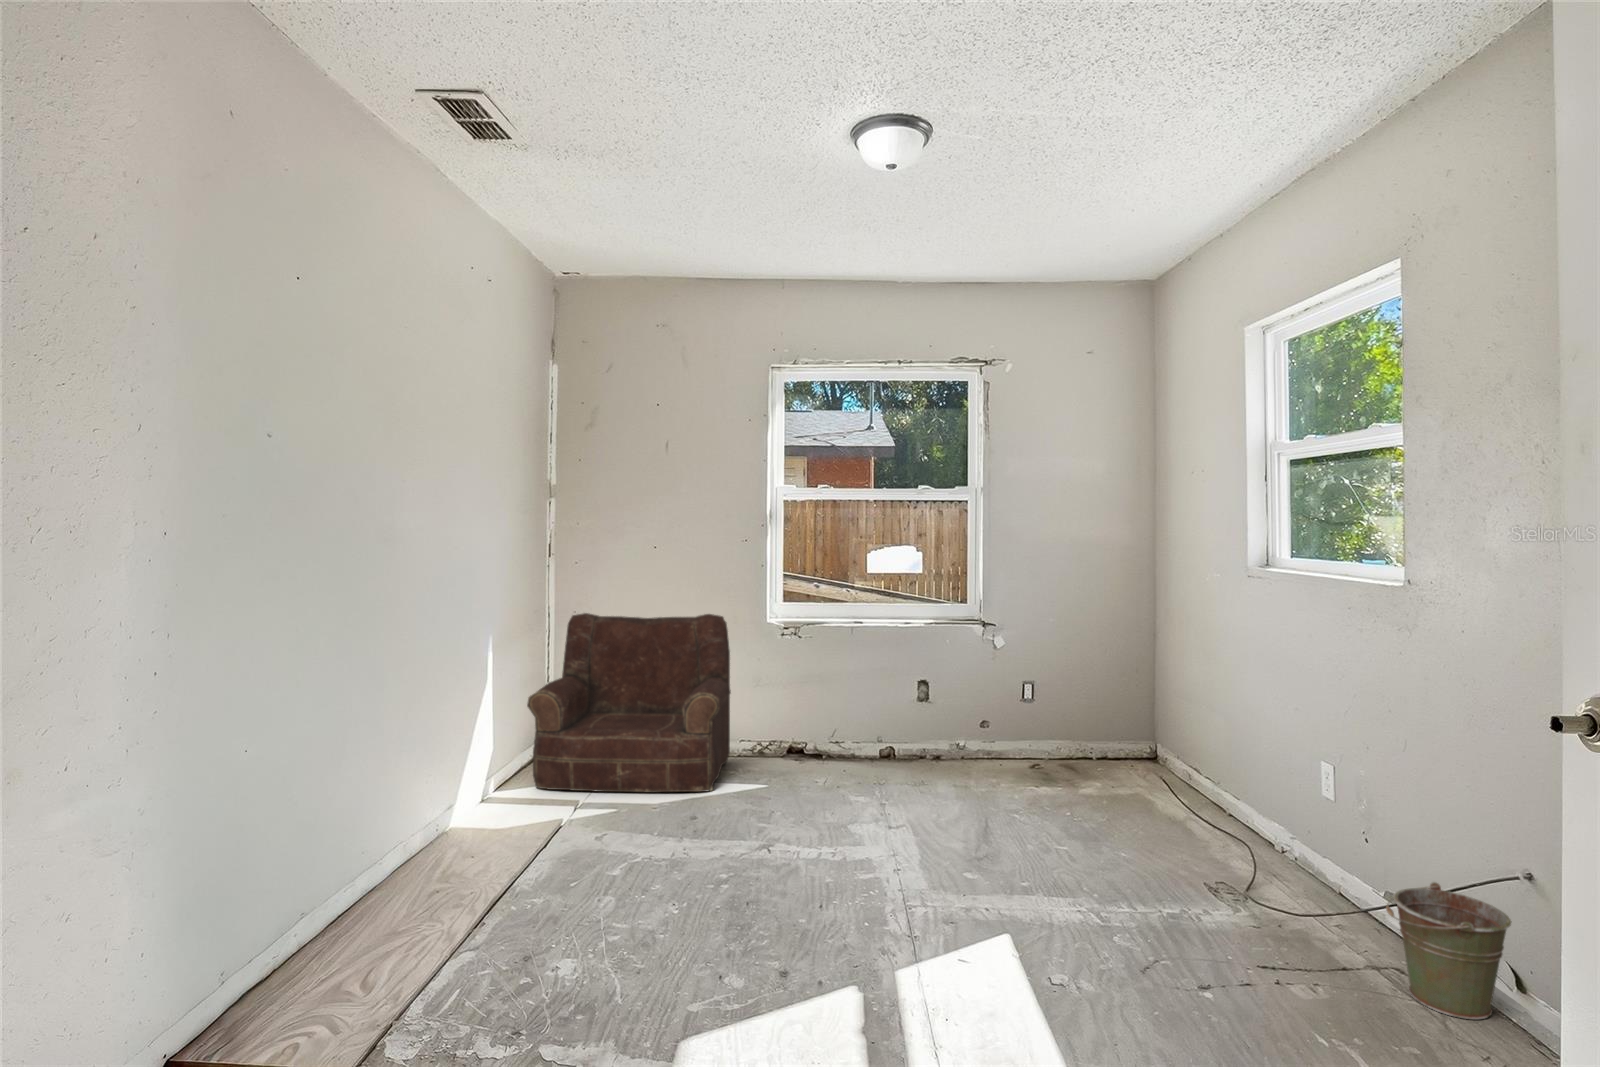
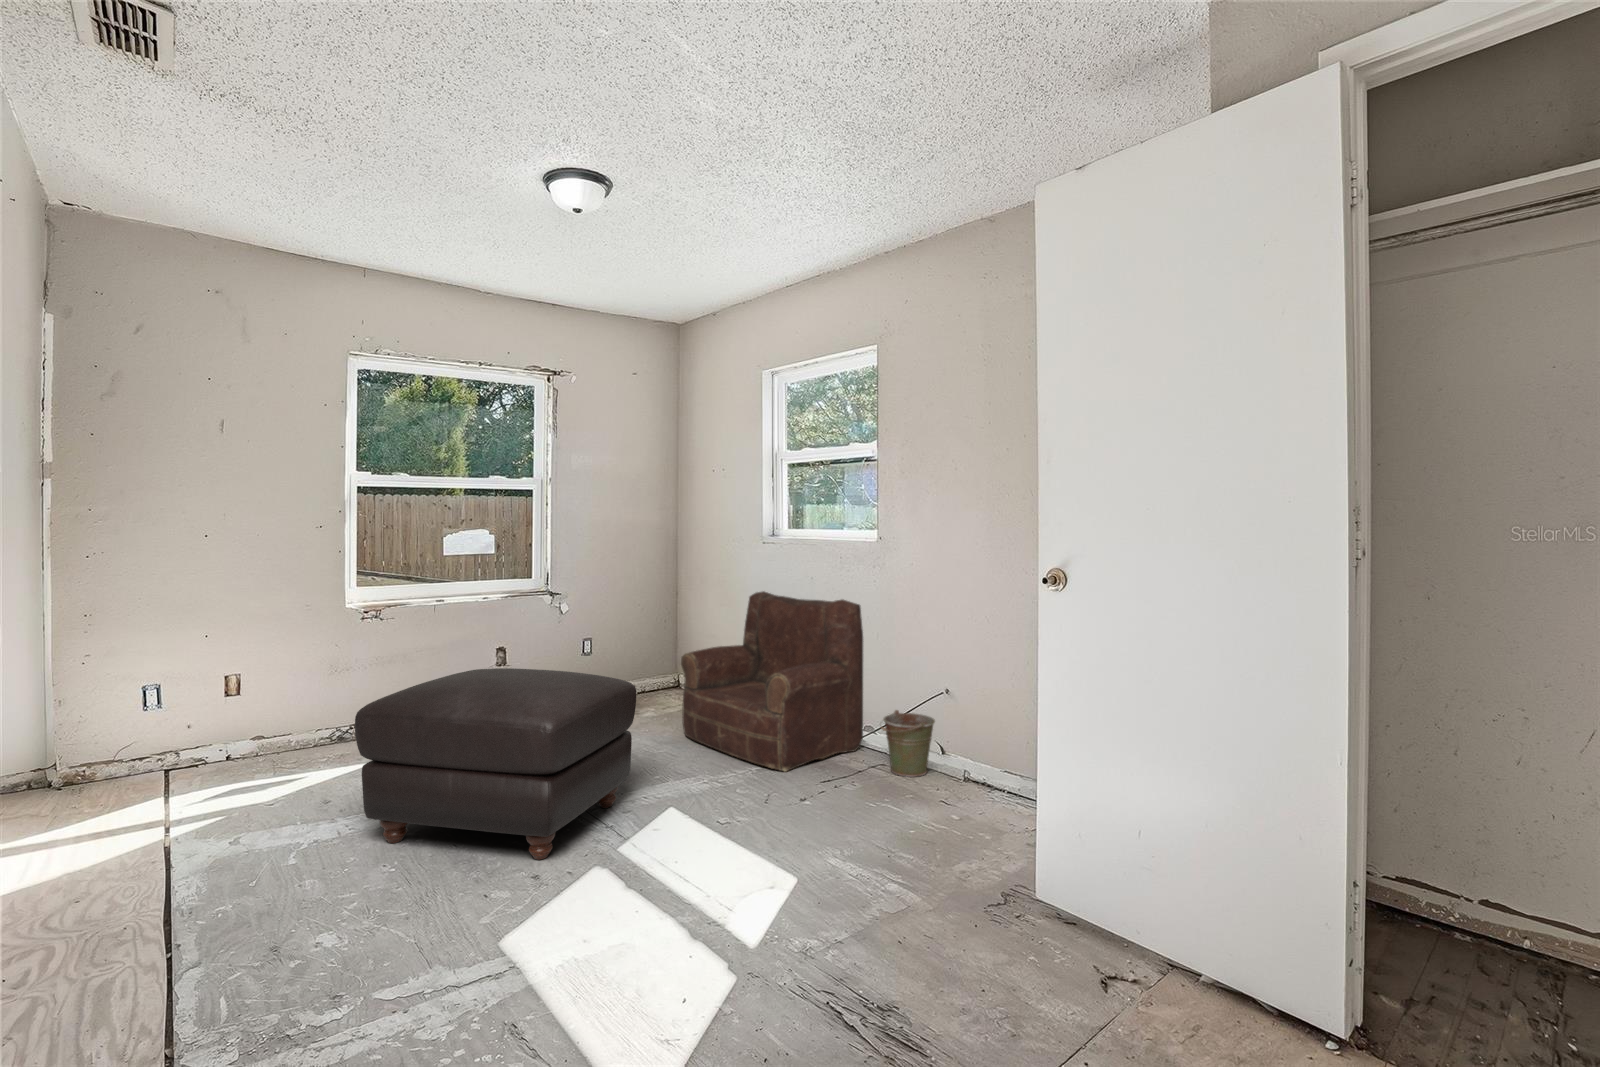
armchair: present [527,613,731,792] -> present [681,591,863,772]
ottoman: none [675,709,969,952] -> present [355,668,636,860]

